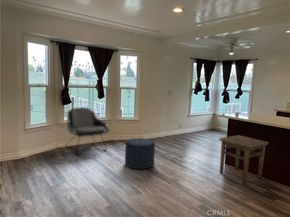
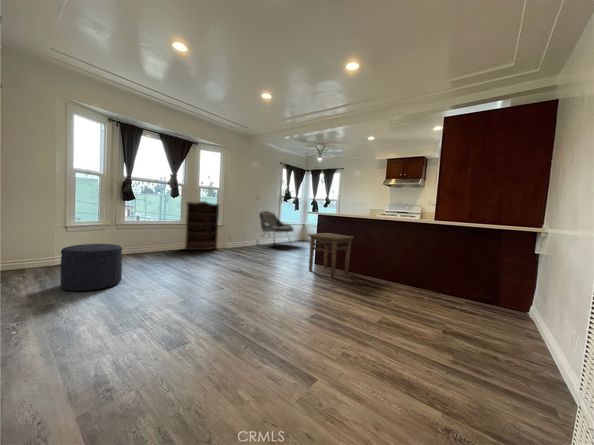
bookshelf: none [109,100,137,143] -> present [185,201,219,250]
lounge chair: present [66,108,109,153] -> present [256,211,293,245]
ottoman: present [125,138,155,169] -> present [61,244,122,291]

